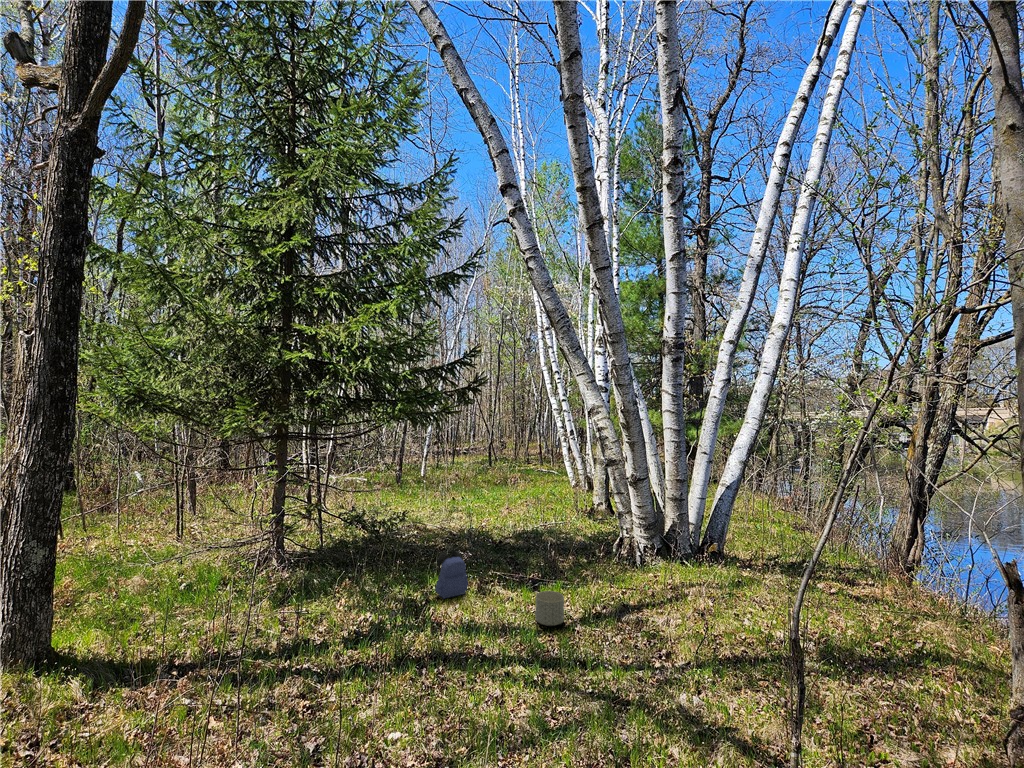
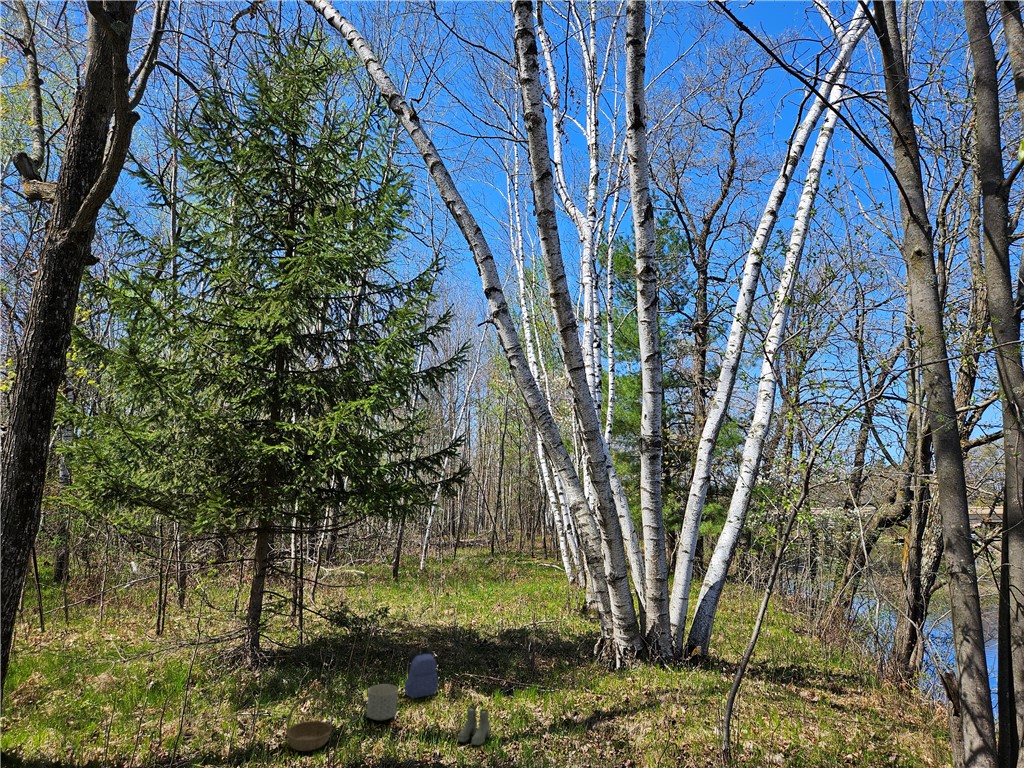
planter: present [535,591,564,626] -> present [367,684,397,721]
basket: none [325,602,370,654] -> present [286,696,332,751]
boots: none [495,606,525,643] -> present [458,707,490,745]

